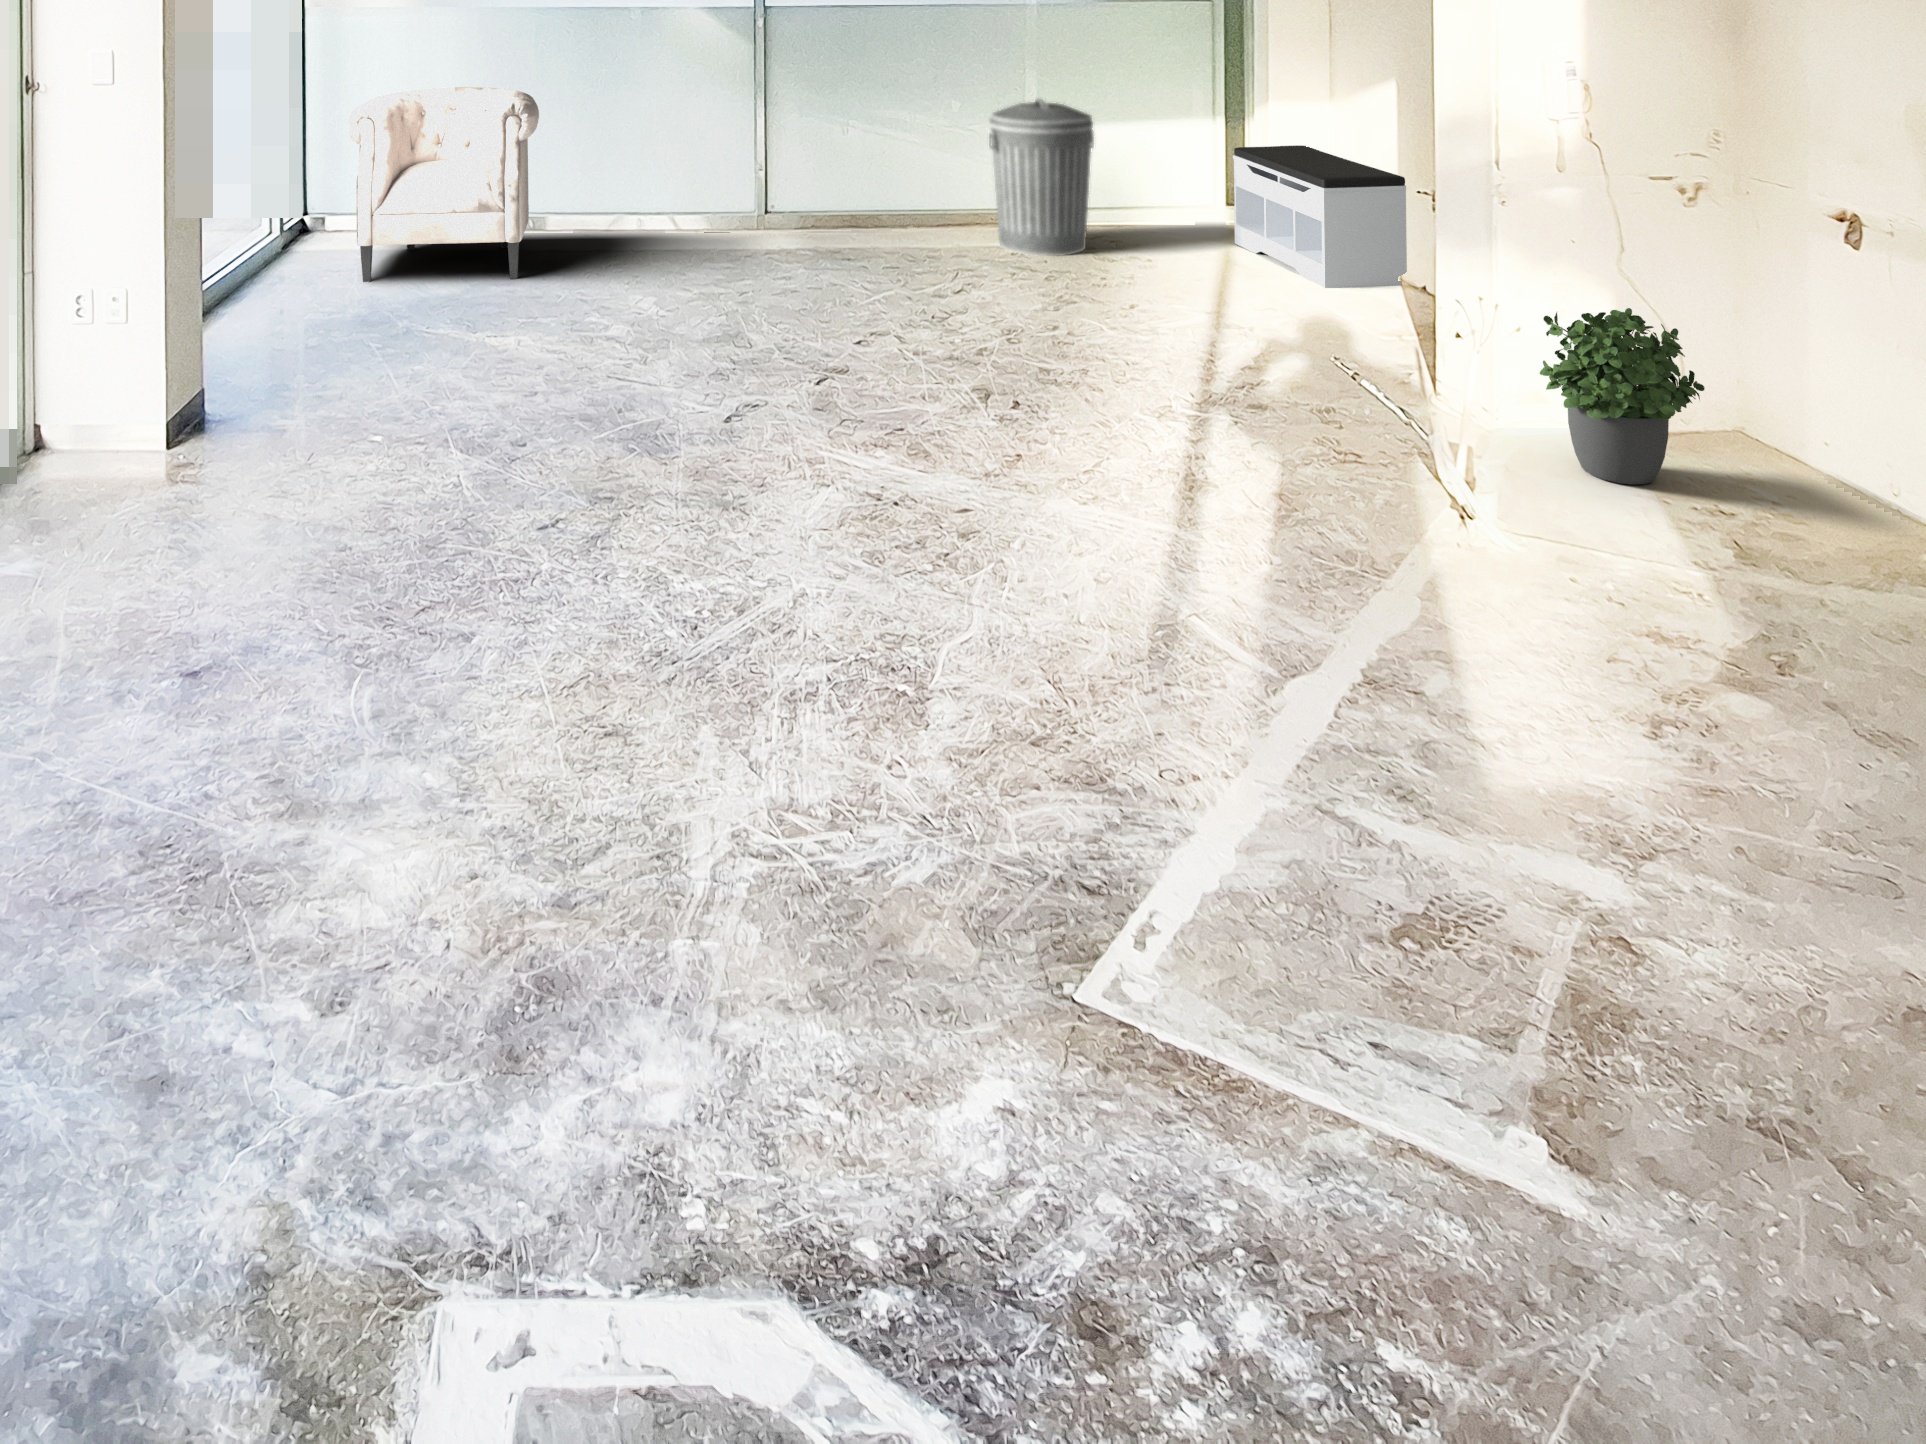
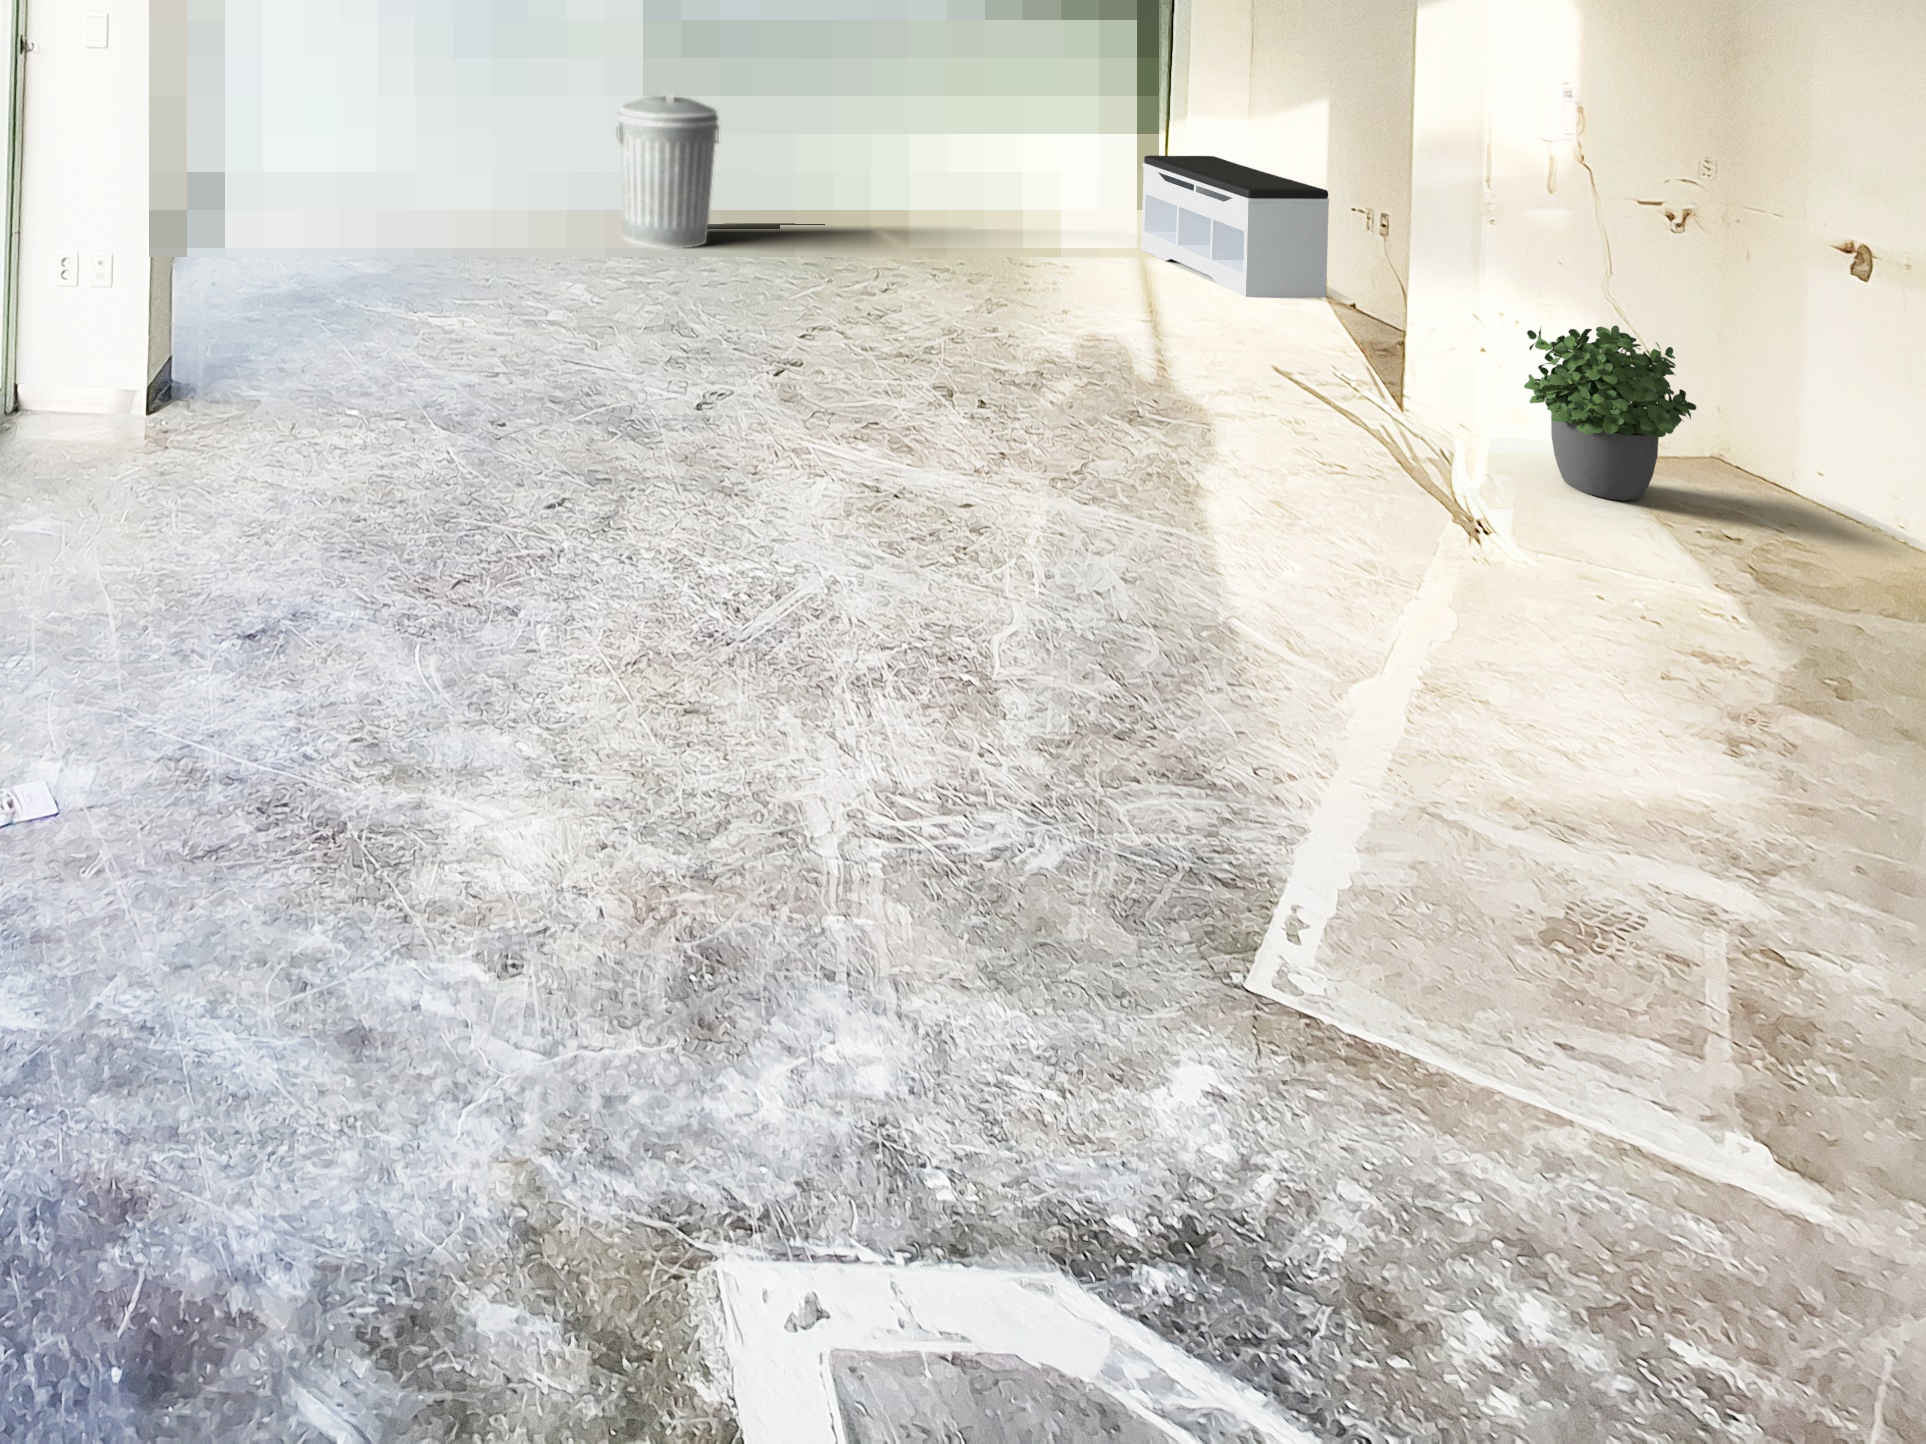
chair: present [348,87,539,282] -> none [280,68,464,258]
trash can: present [989,99,1094,256] -> present [616,93,719,249]

